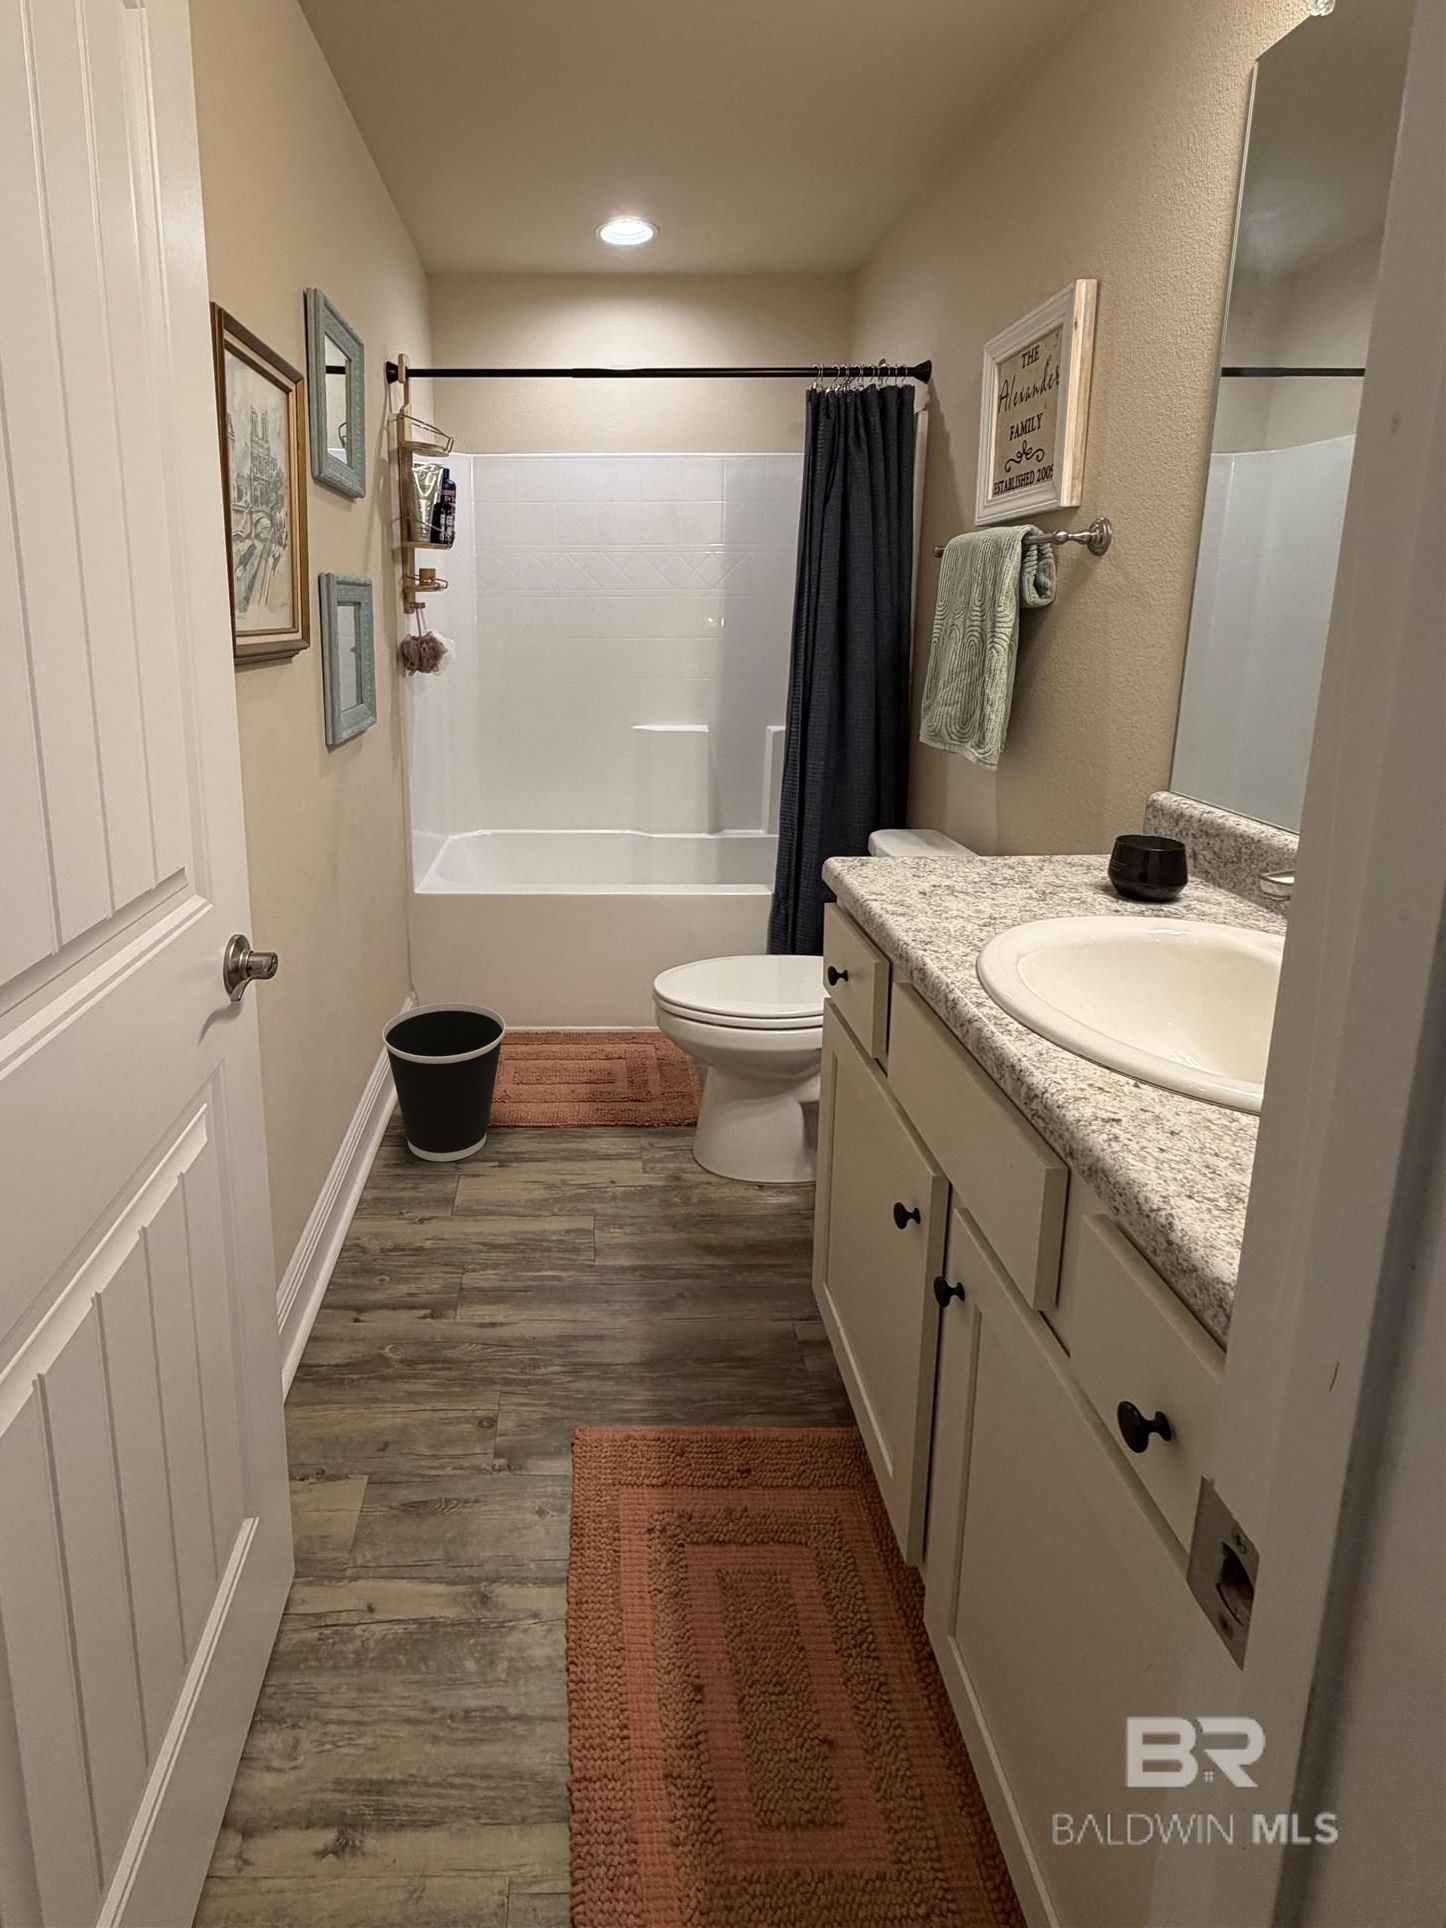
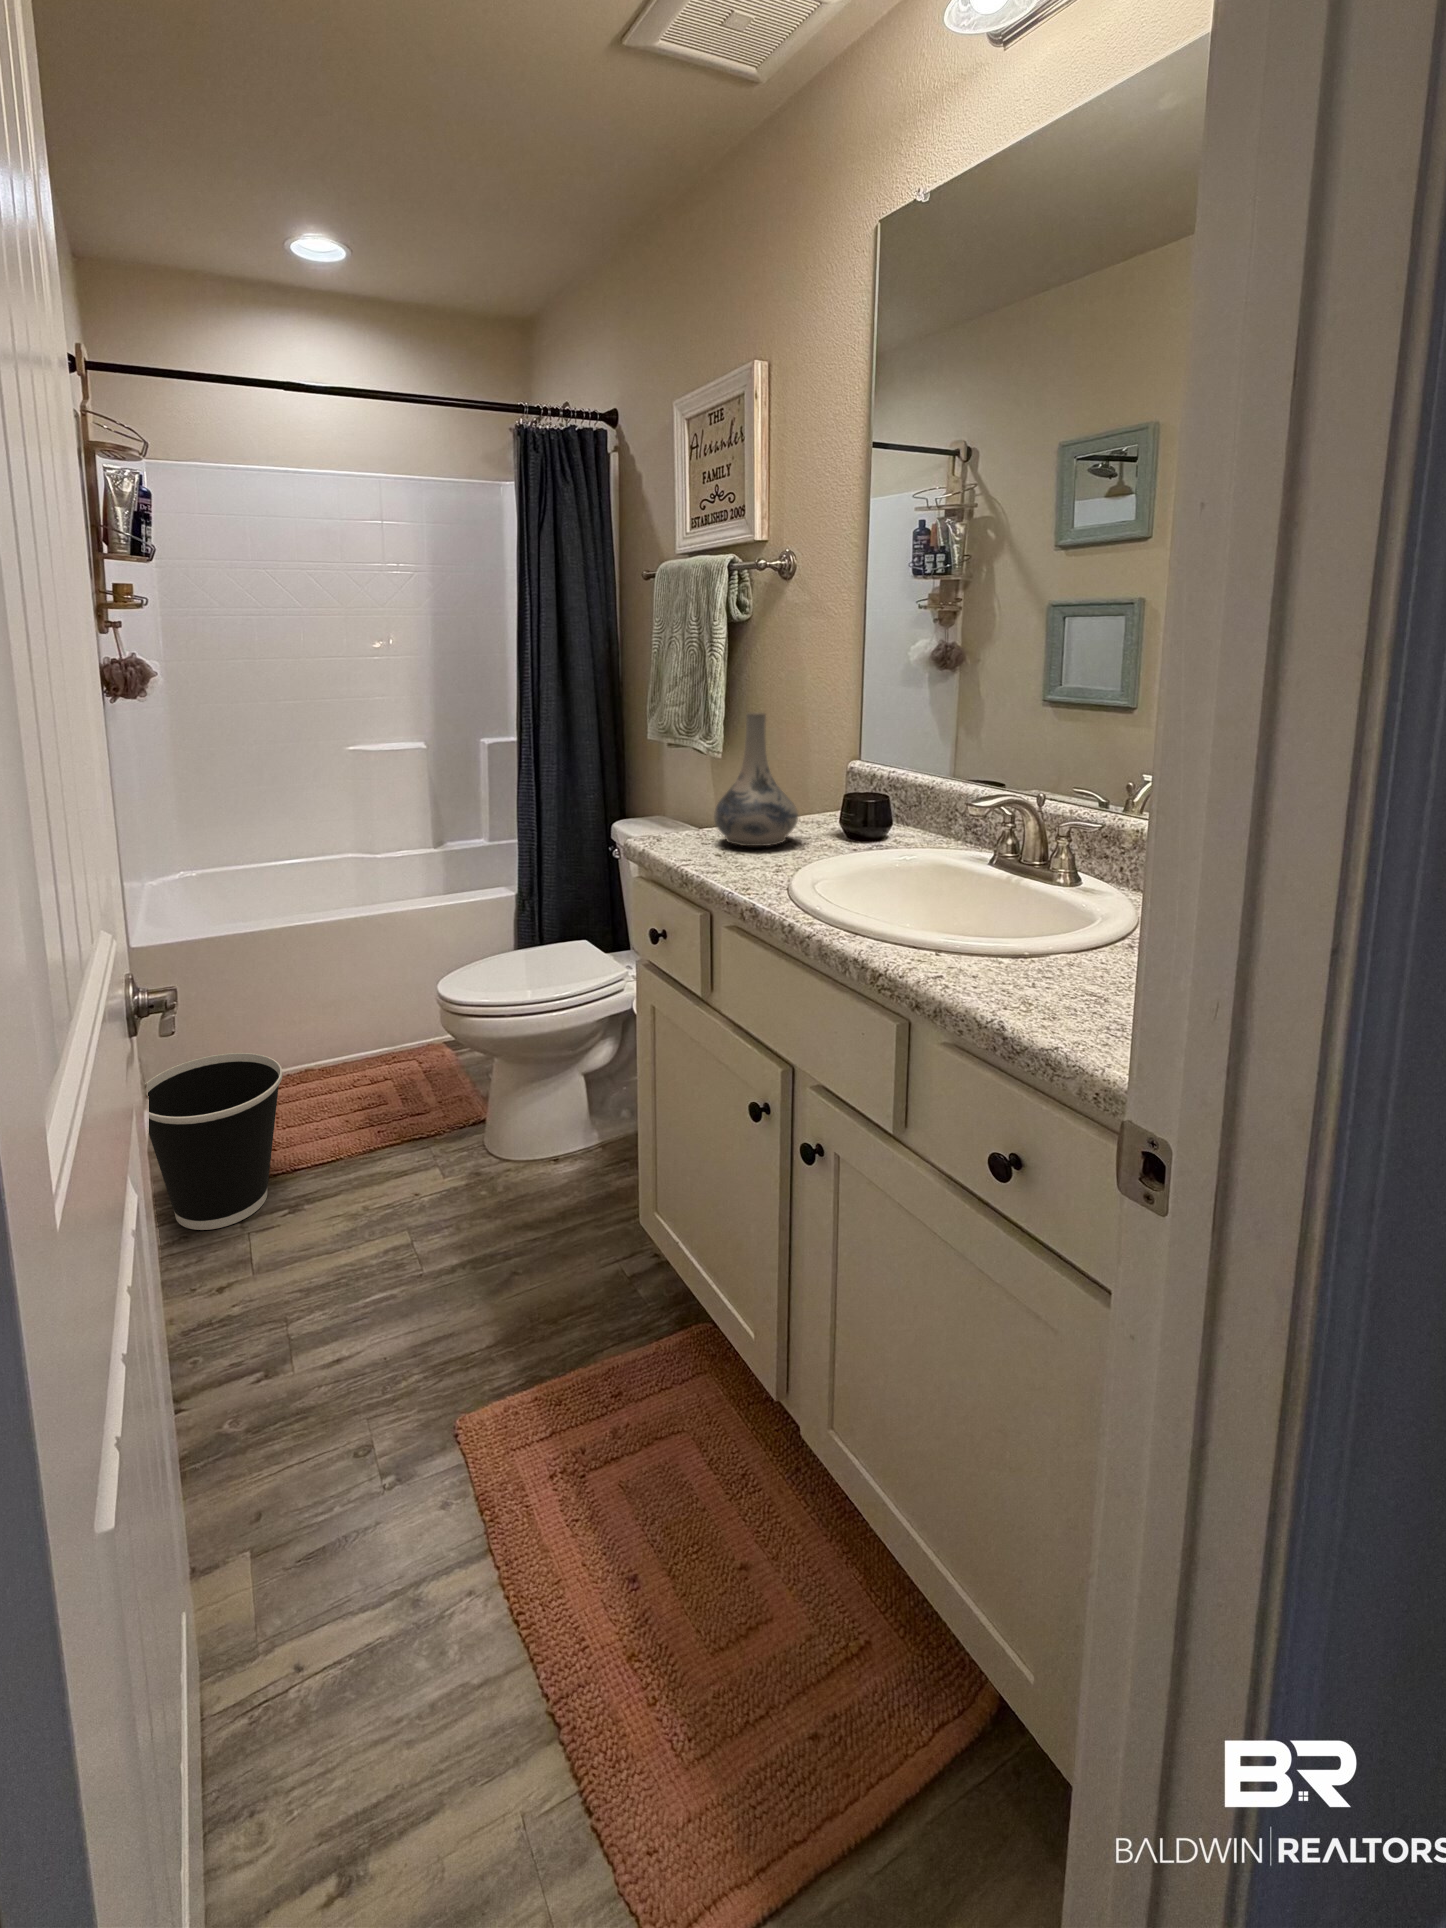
decorative vase: none [931,722,1044,889] -> present [714,712,798,846]

